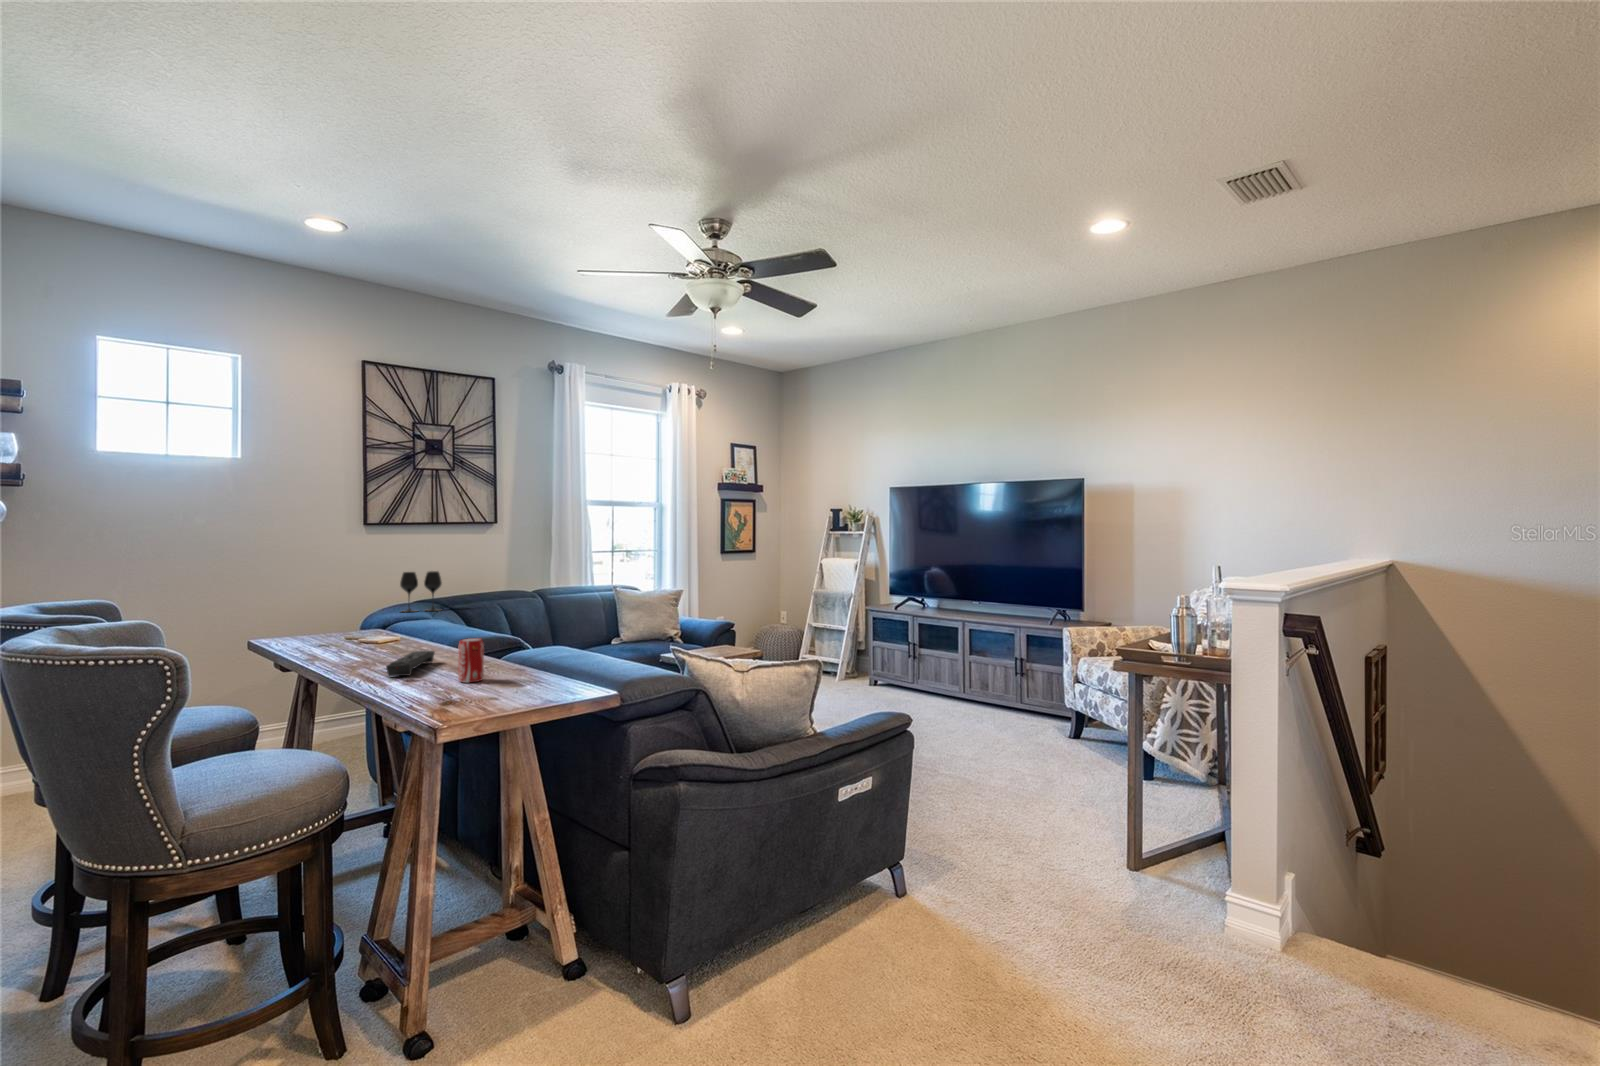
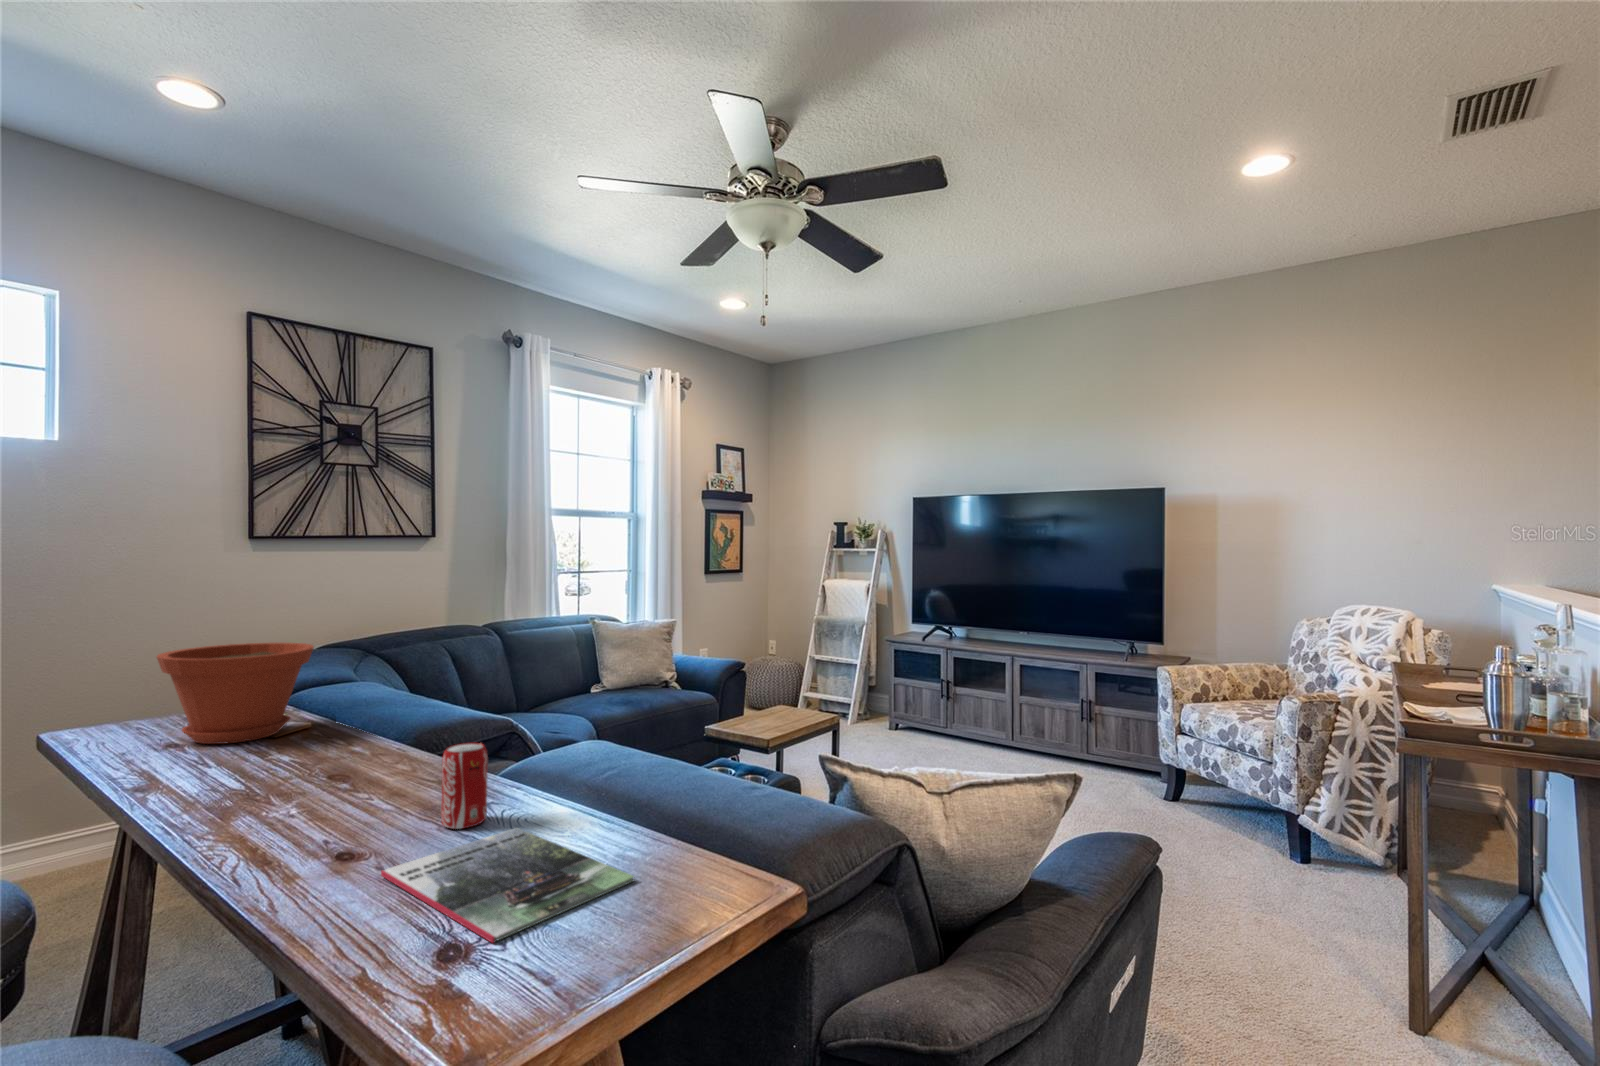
wine glass: present [400,571,442,612] -> none [301,602,363,660]
plant pot: none [308,592,400,651] -> present [157,643,314,744]
remote control: present [386,651,435,676] -> none [299,751,381,815]
magazine: none [422,682,544,713] -> present [381,828,634,943]

